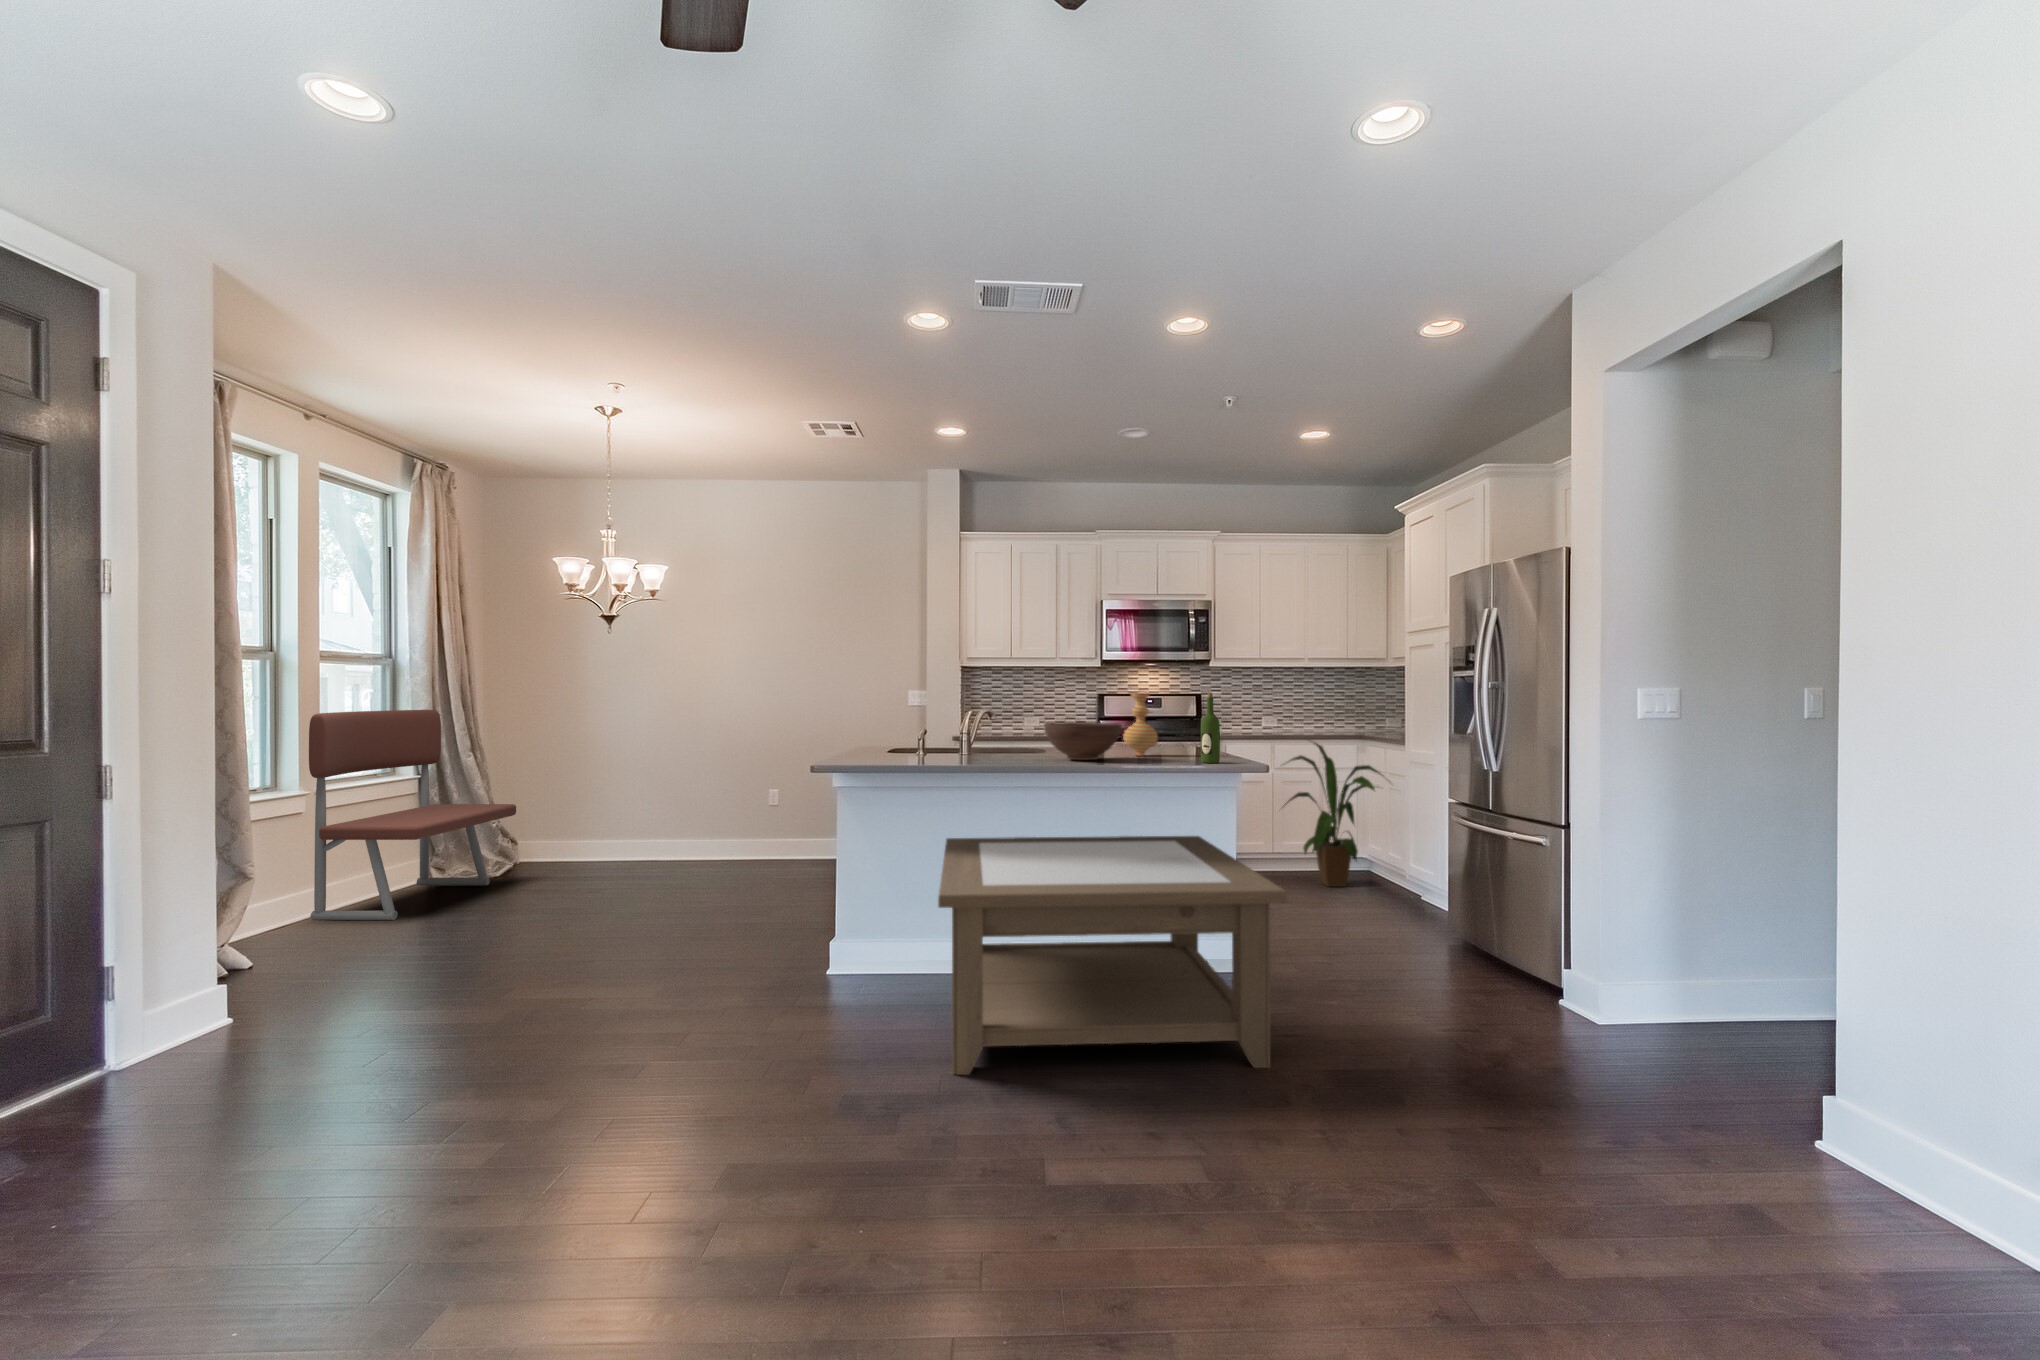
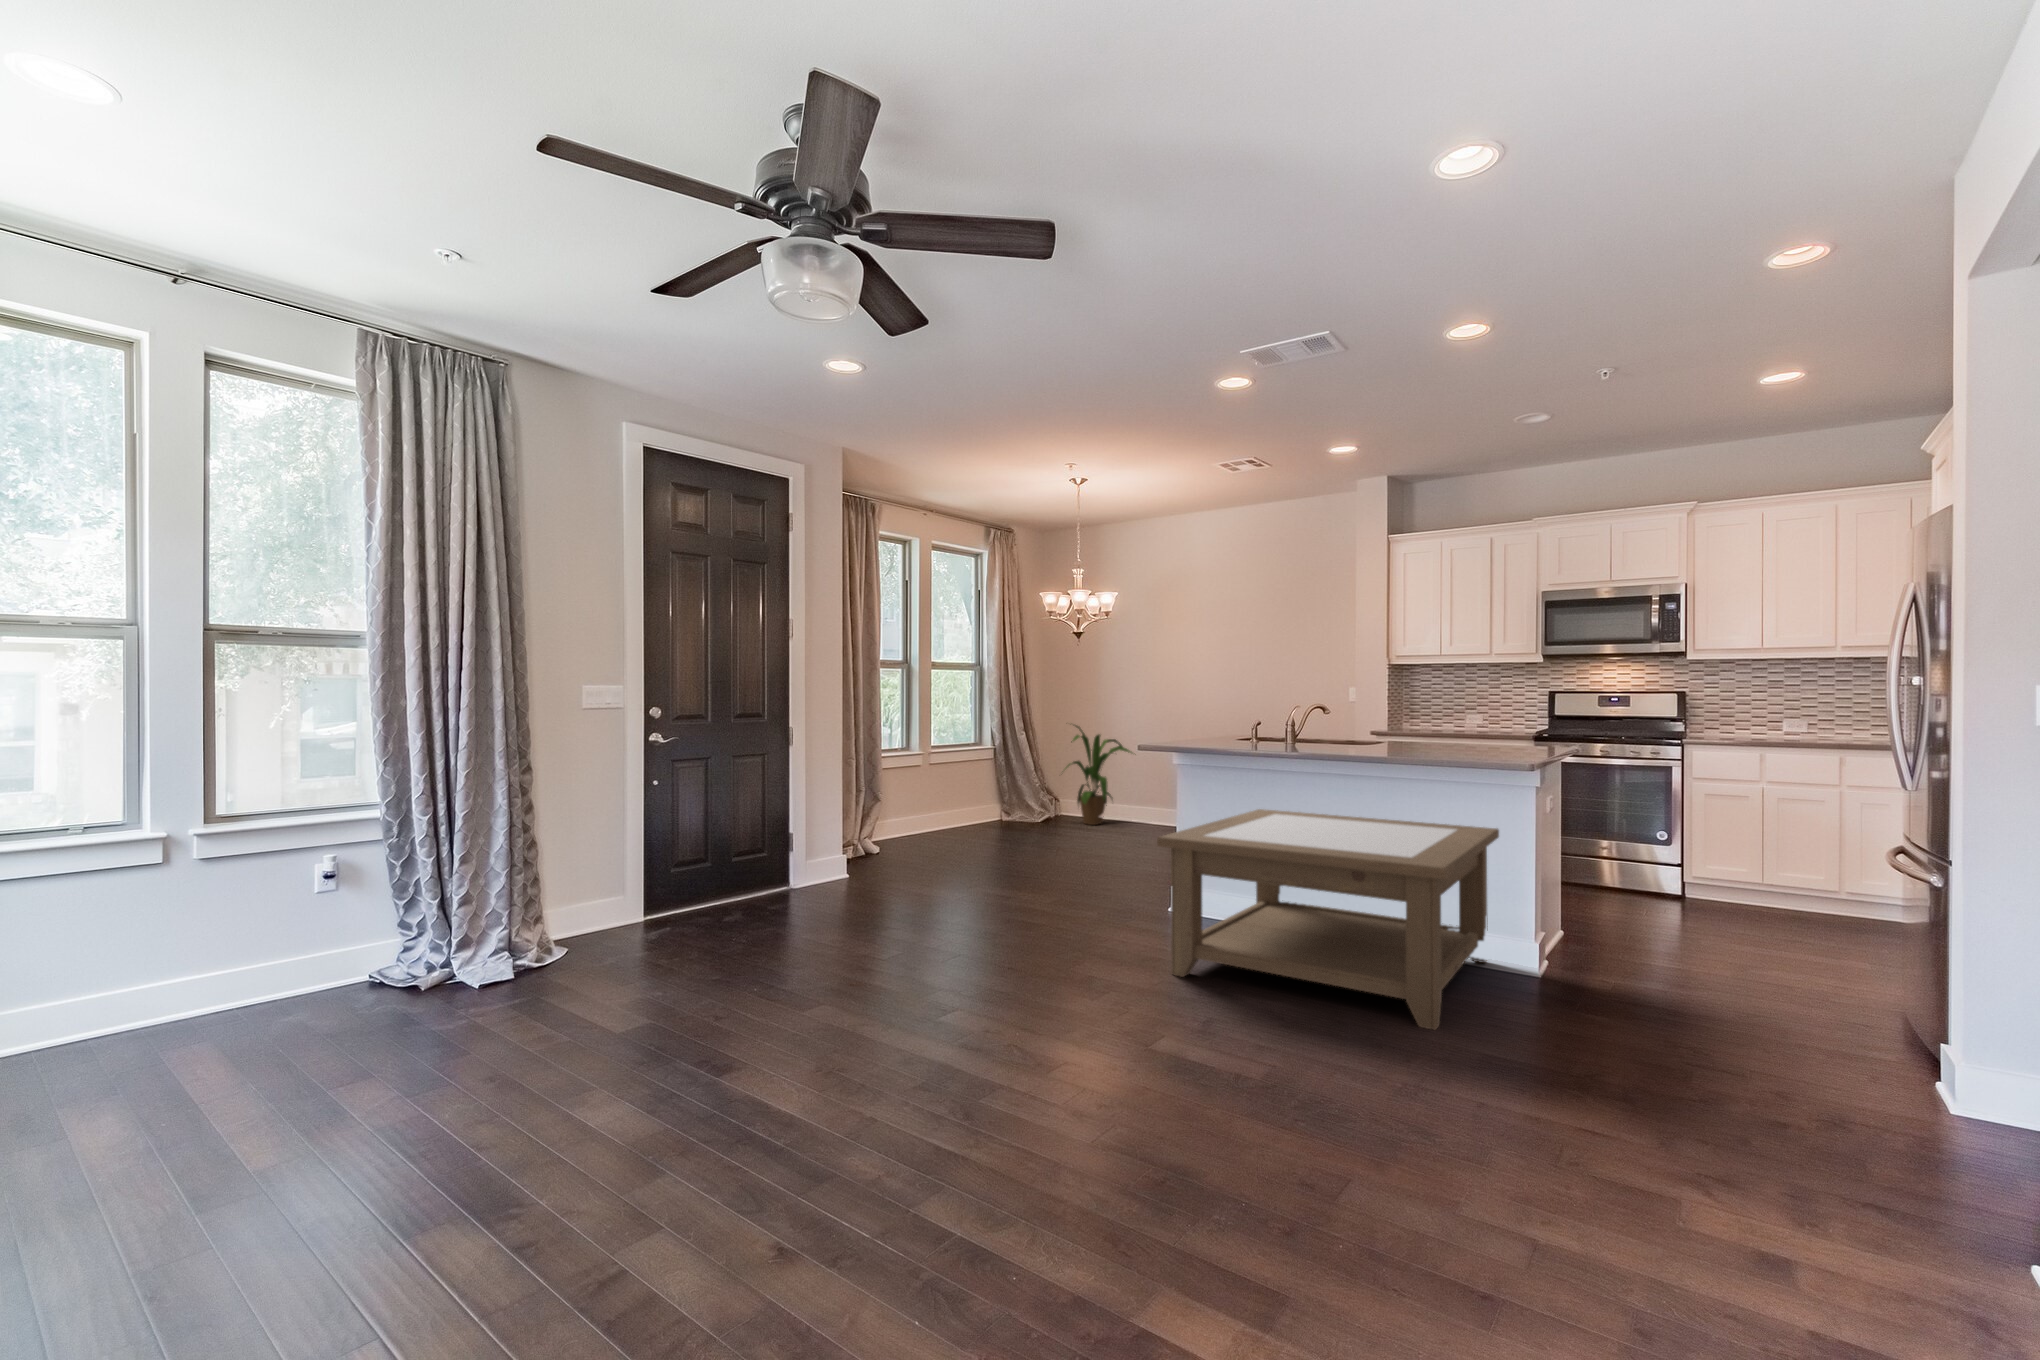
vase: present [1123,693,1158,756] -> none [1454,688,1492,750]
wine bottle: present [1201,693,1220,763] -> none [1497,687,1518,757]
bench: present [309,710,516,920] -> none [920,701,1045,838]
fruit bowl: present [1044,722,1121,760] -> none [1354,715,1432,750]
house plant: present [1287,743,1384,887] -> present [1066,725,1132,825]

